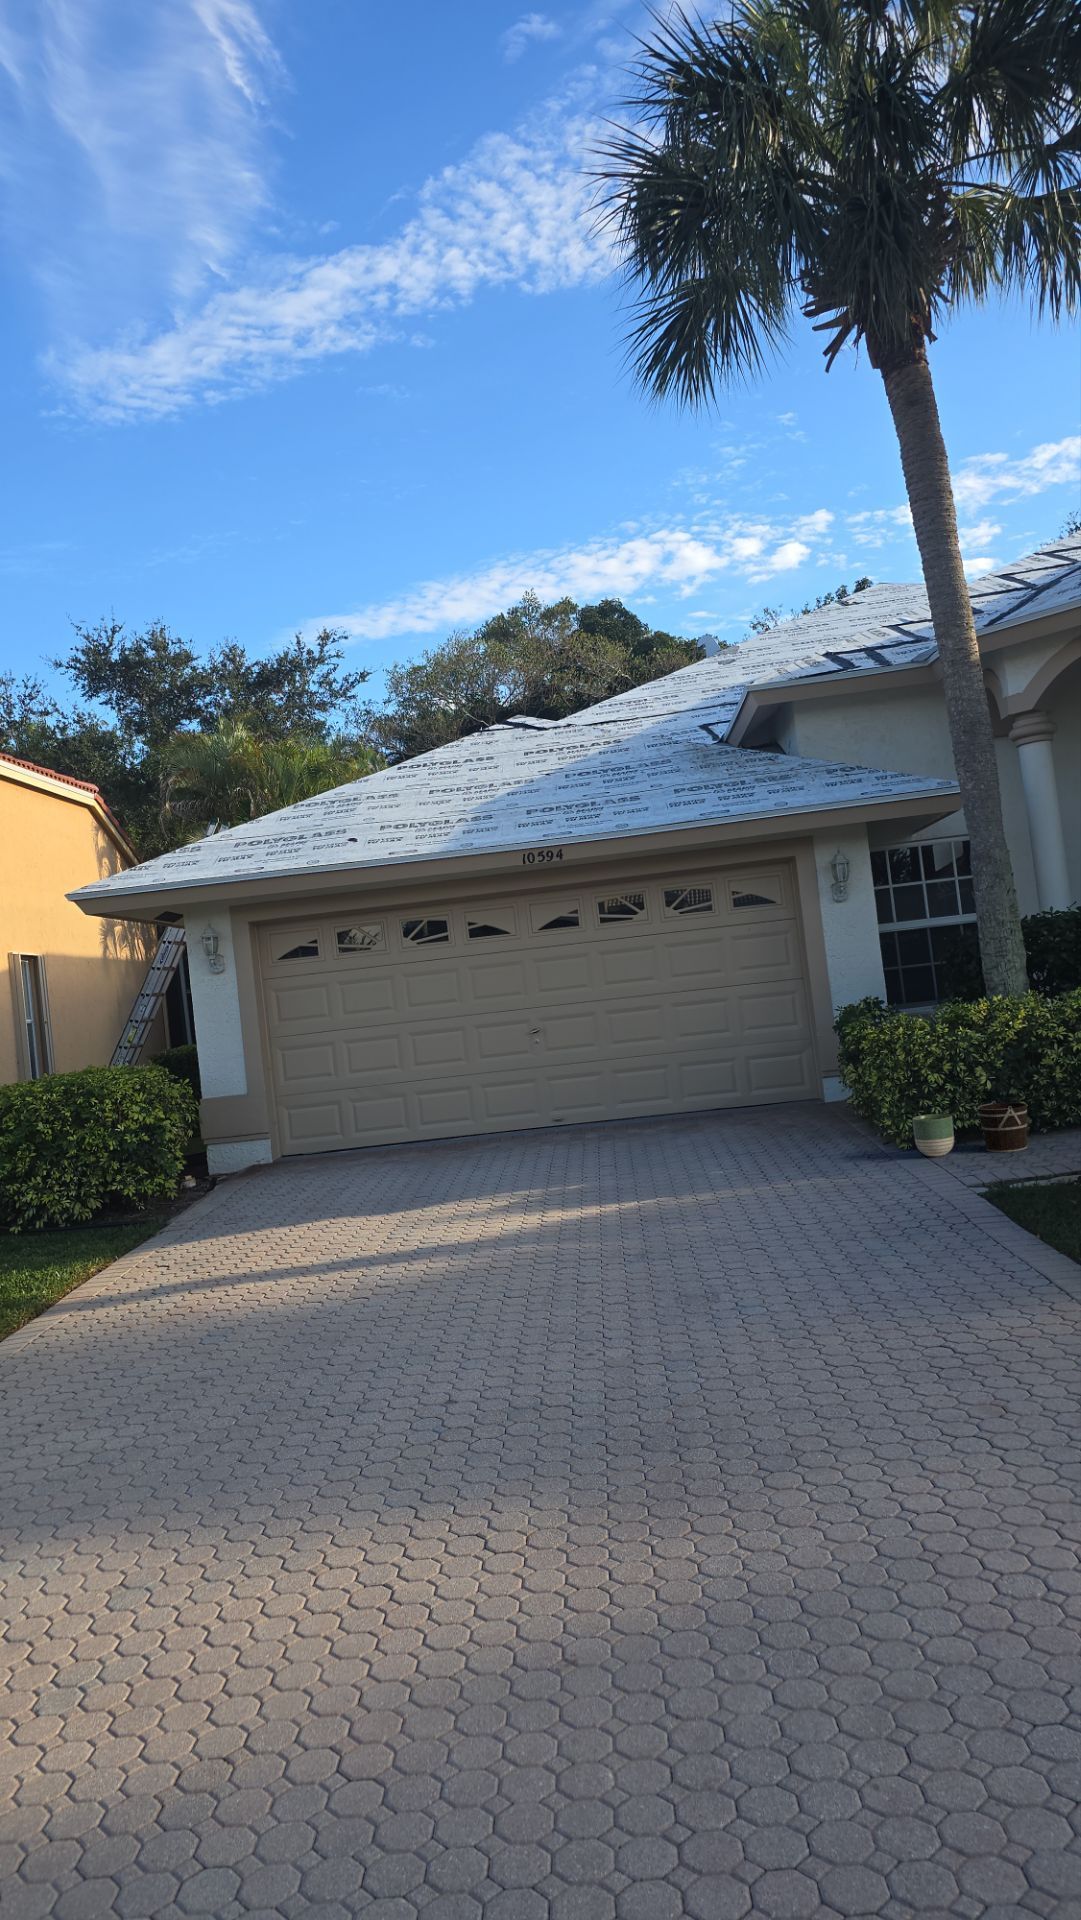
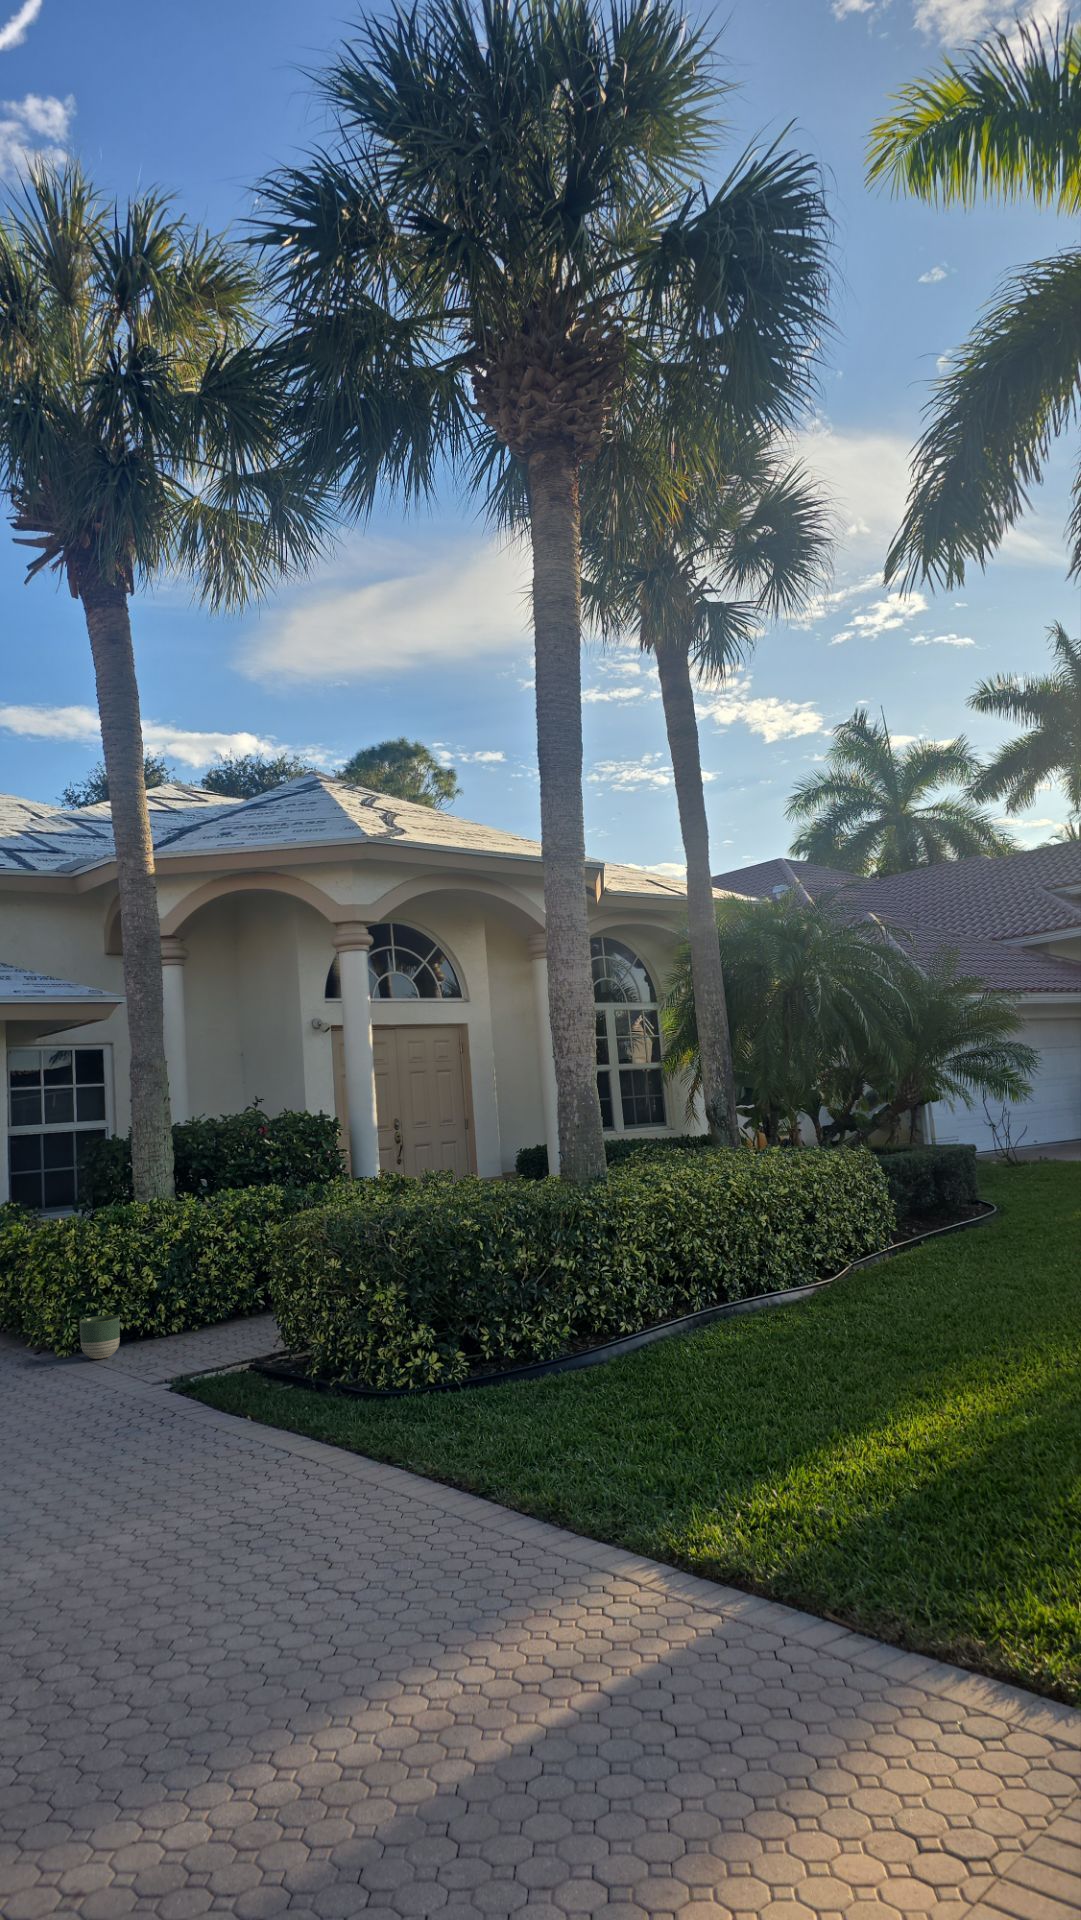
bucket: present [977,1101,1027,1152] -> none [144,1300,190,1350]

